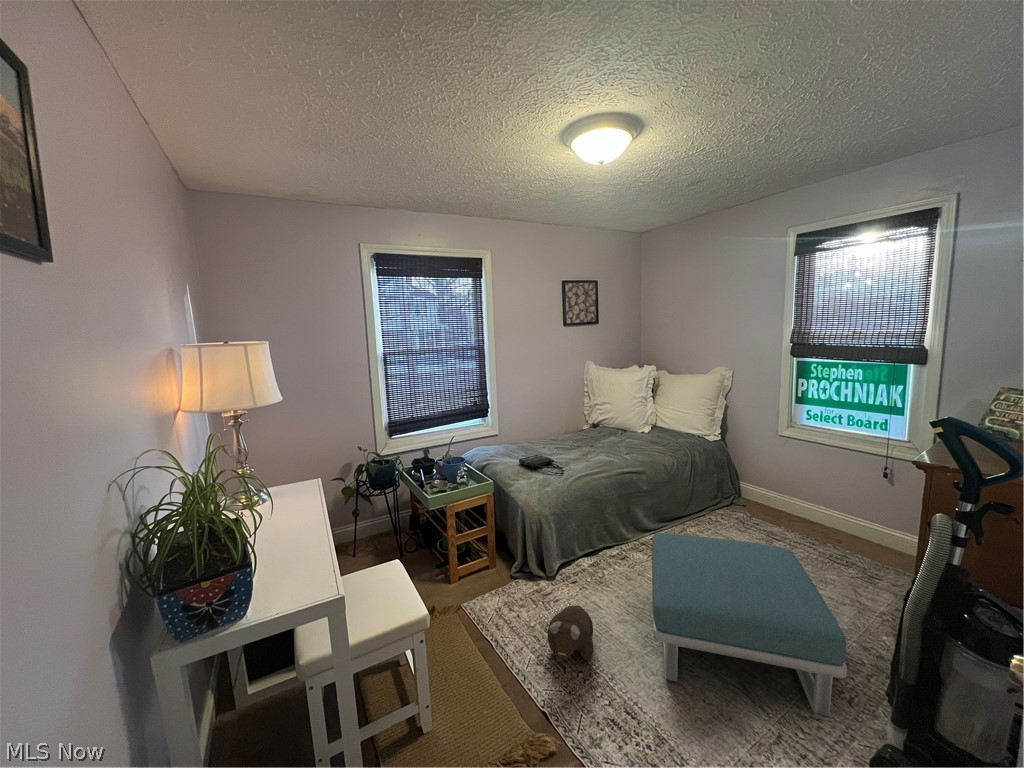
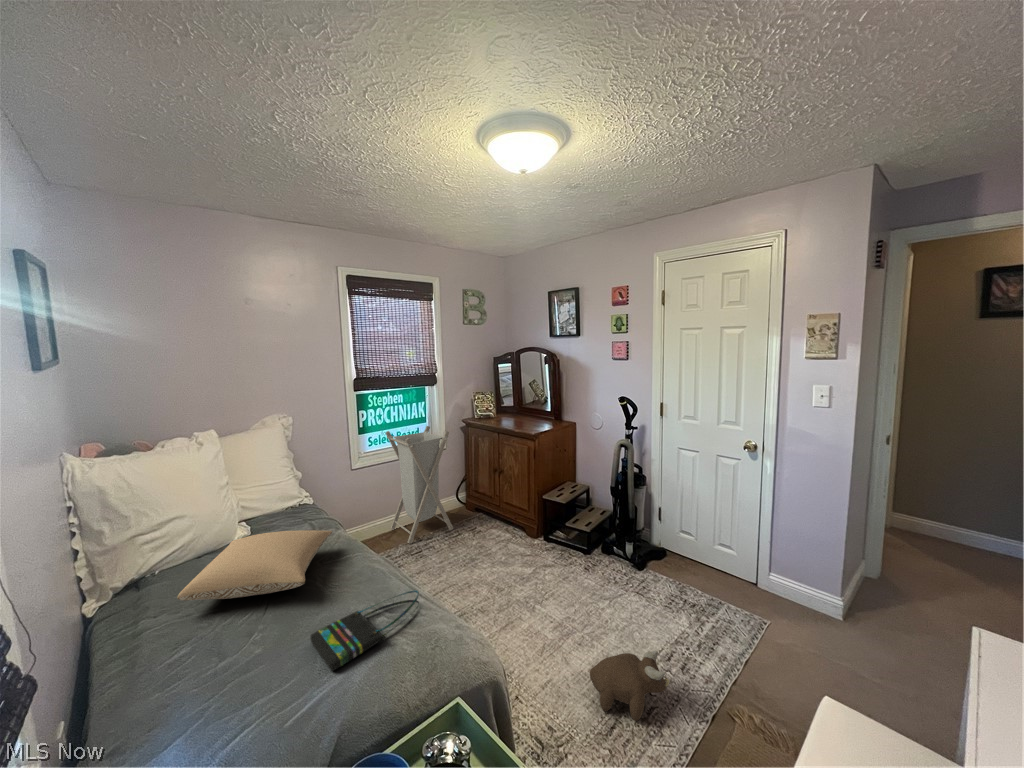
laundry hamper: none [776,407,878,555] -> present [386,426,453,543]
pillow: none [559,421,622,446] -> present [177,530,332,600]
footstool: present [652,533,847,716] -> none [499,520,626,633]

